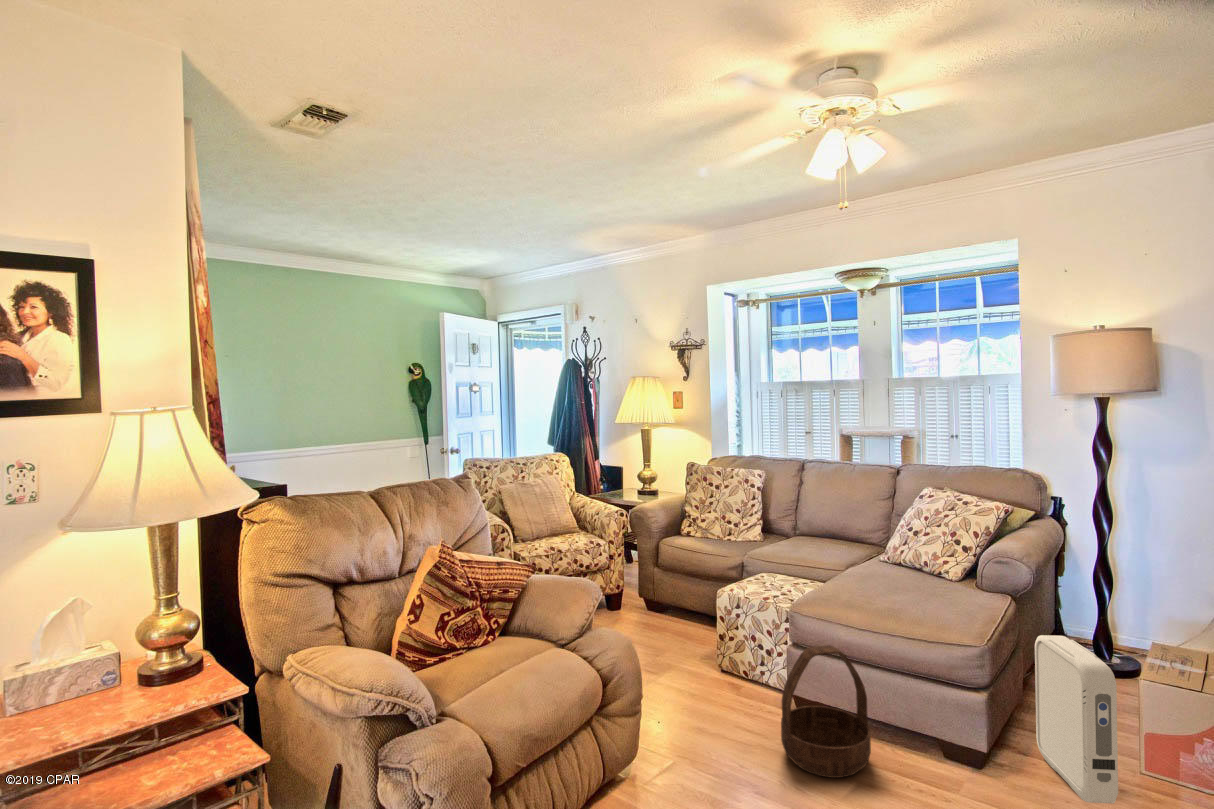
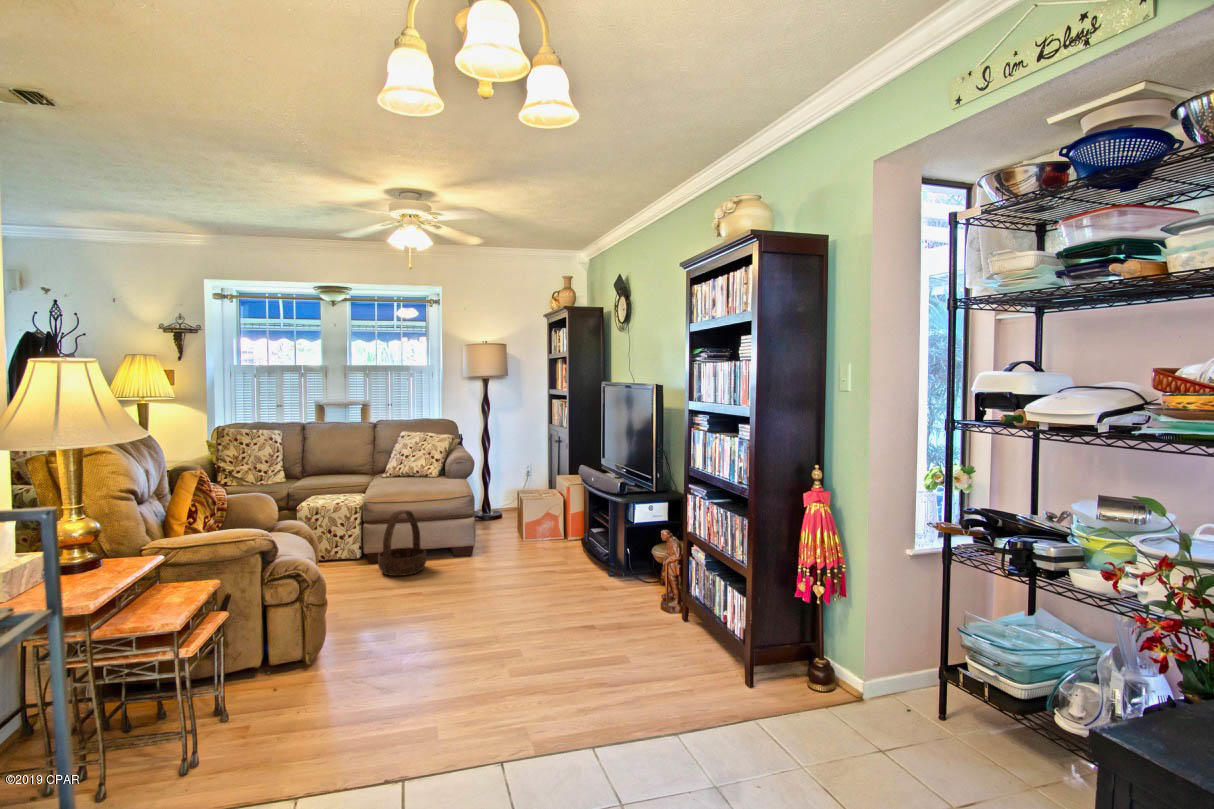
air purifier: present [1035,635,1118,804] -> none [483,488,520,553]

